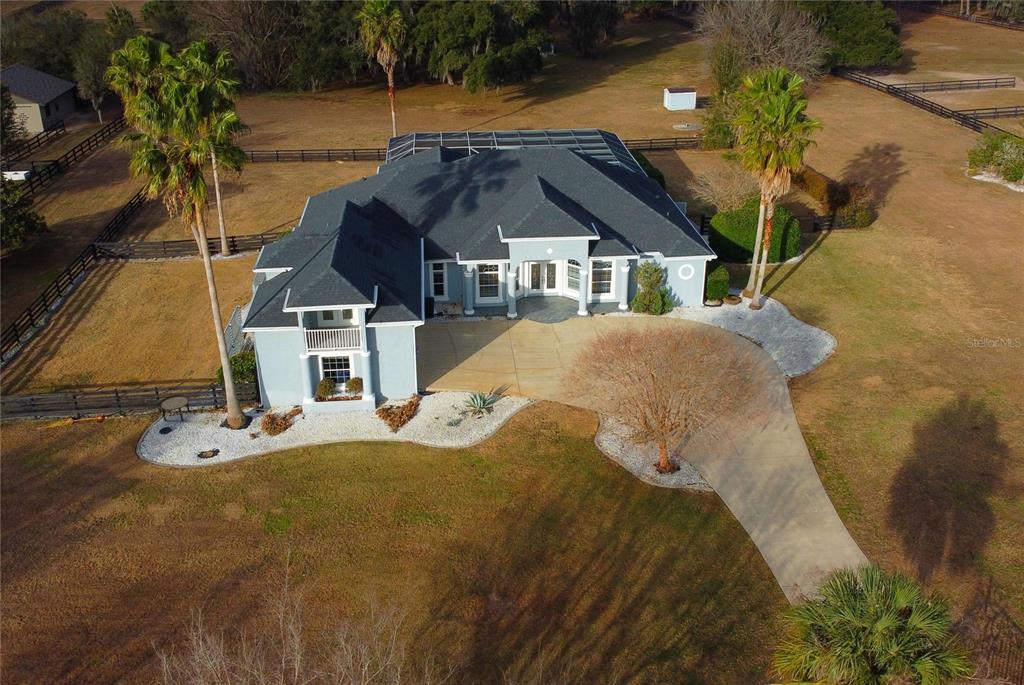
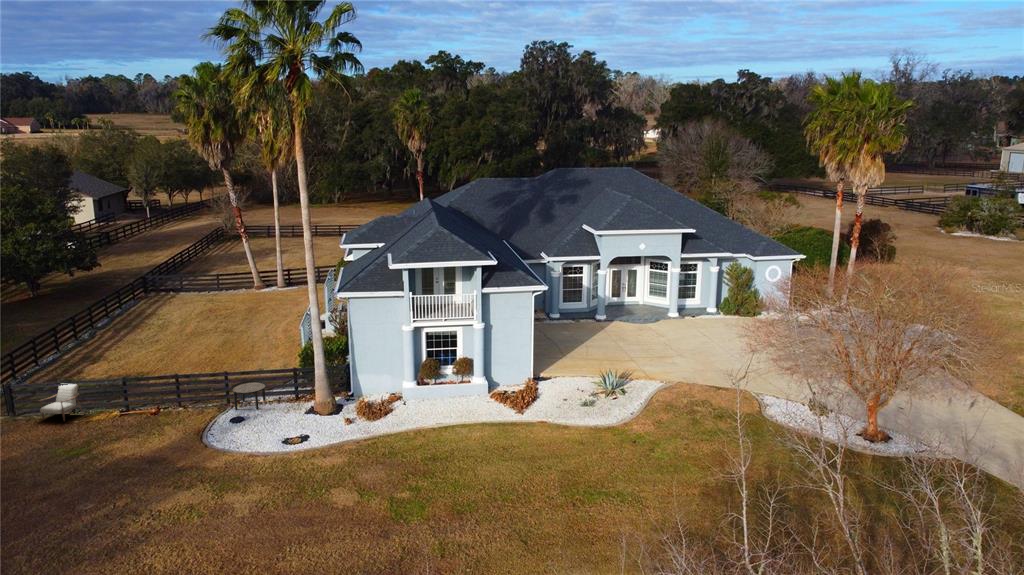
chair: none [7,398,44,430] -> present [38,384,82,421]

